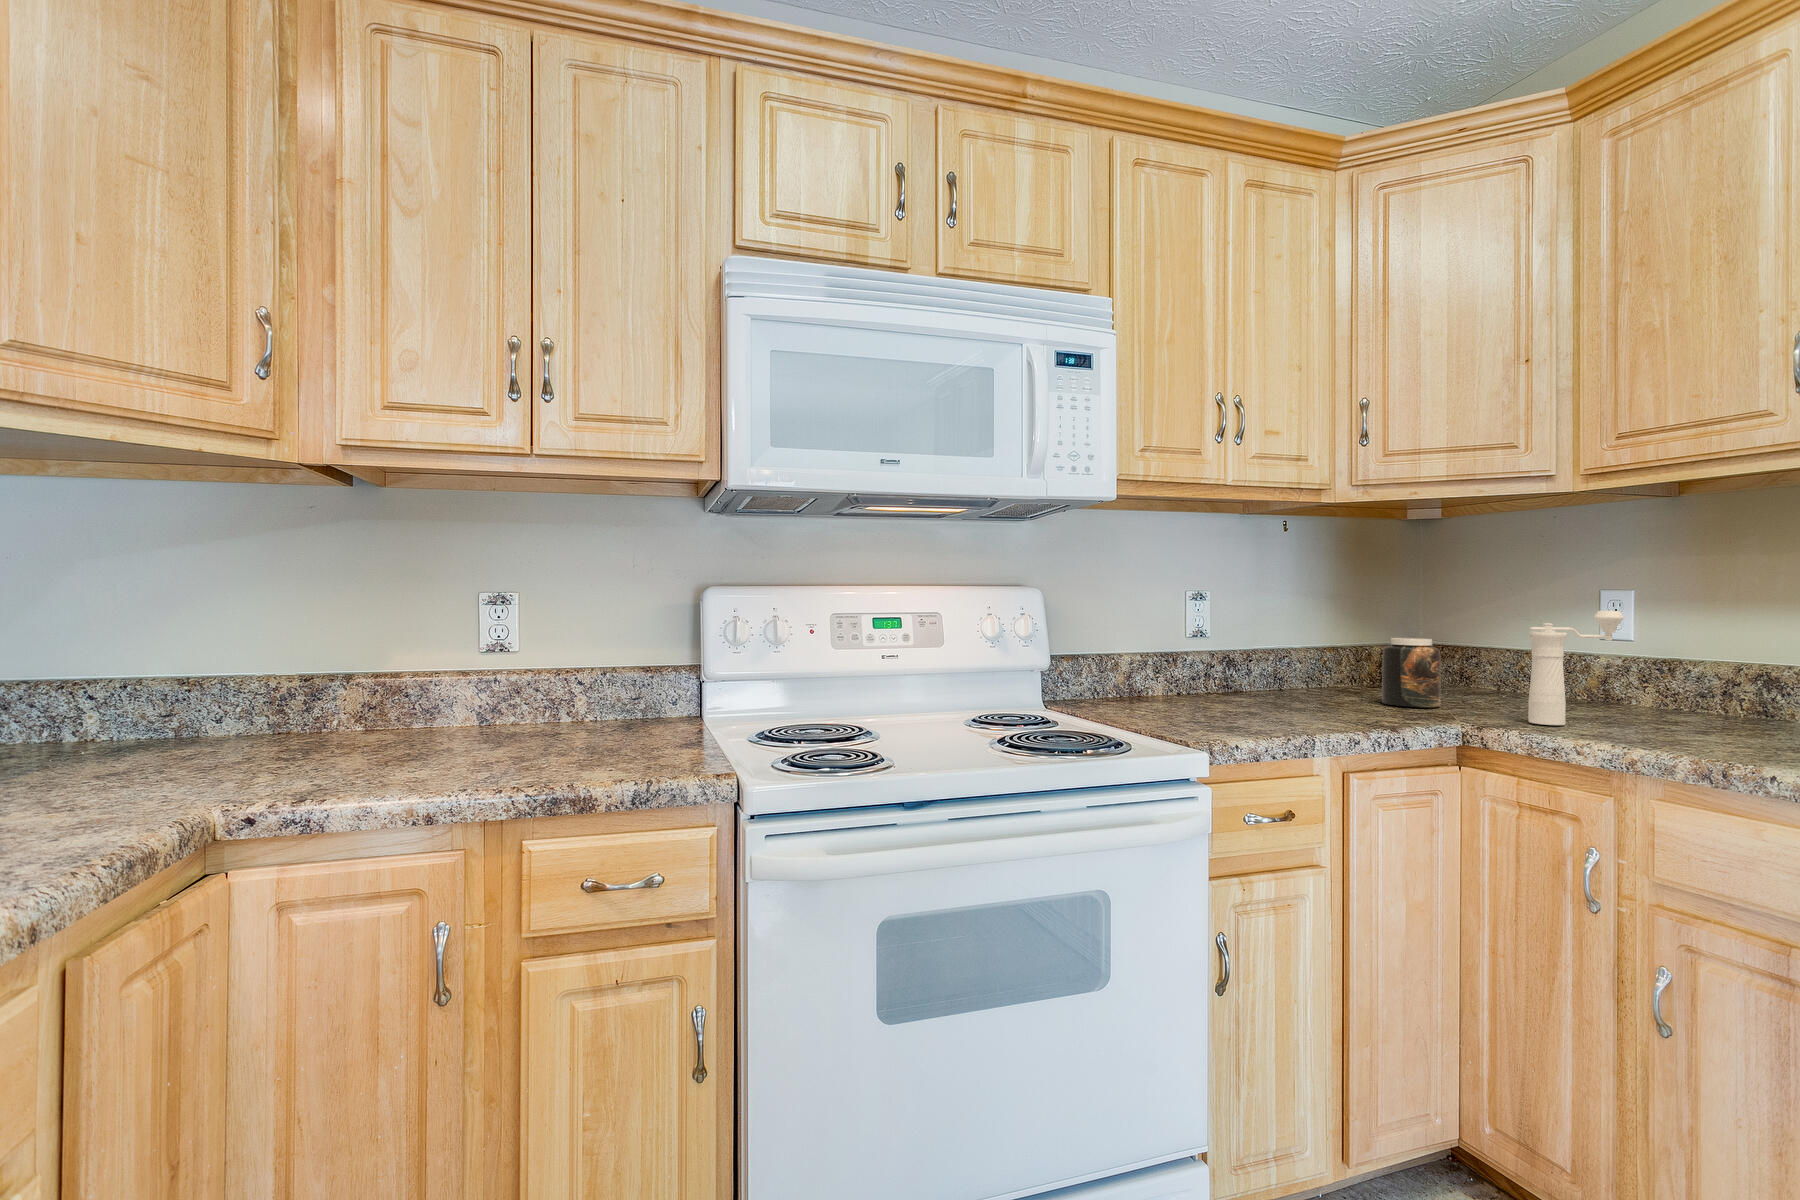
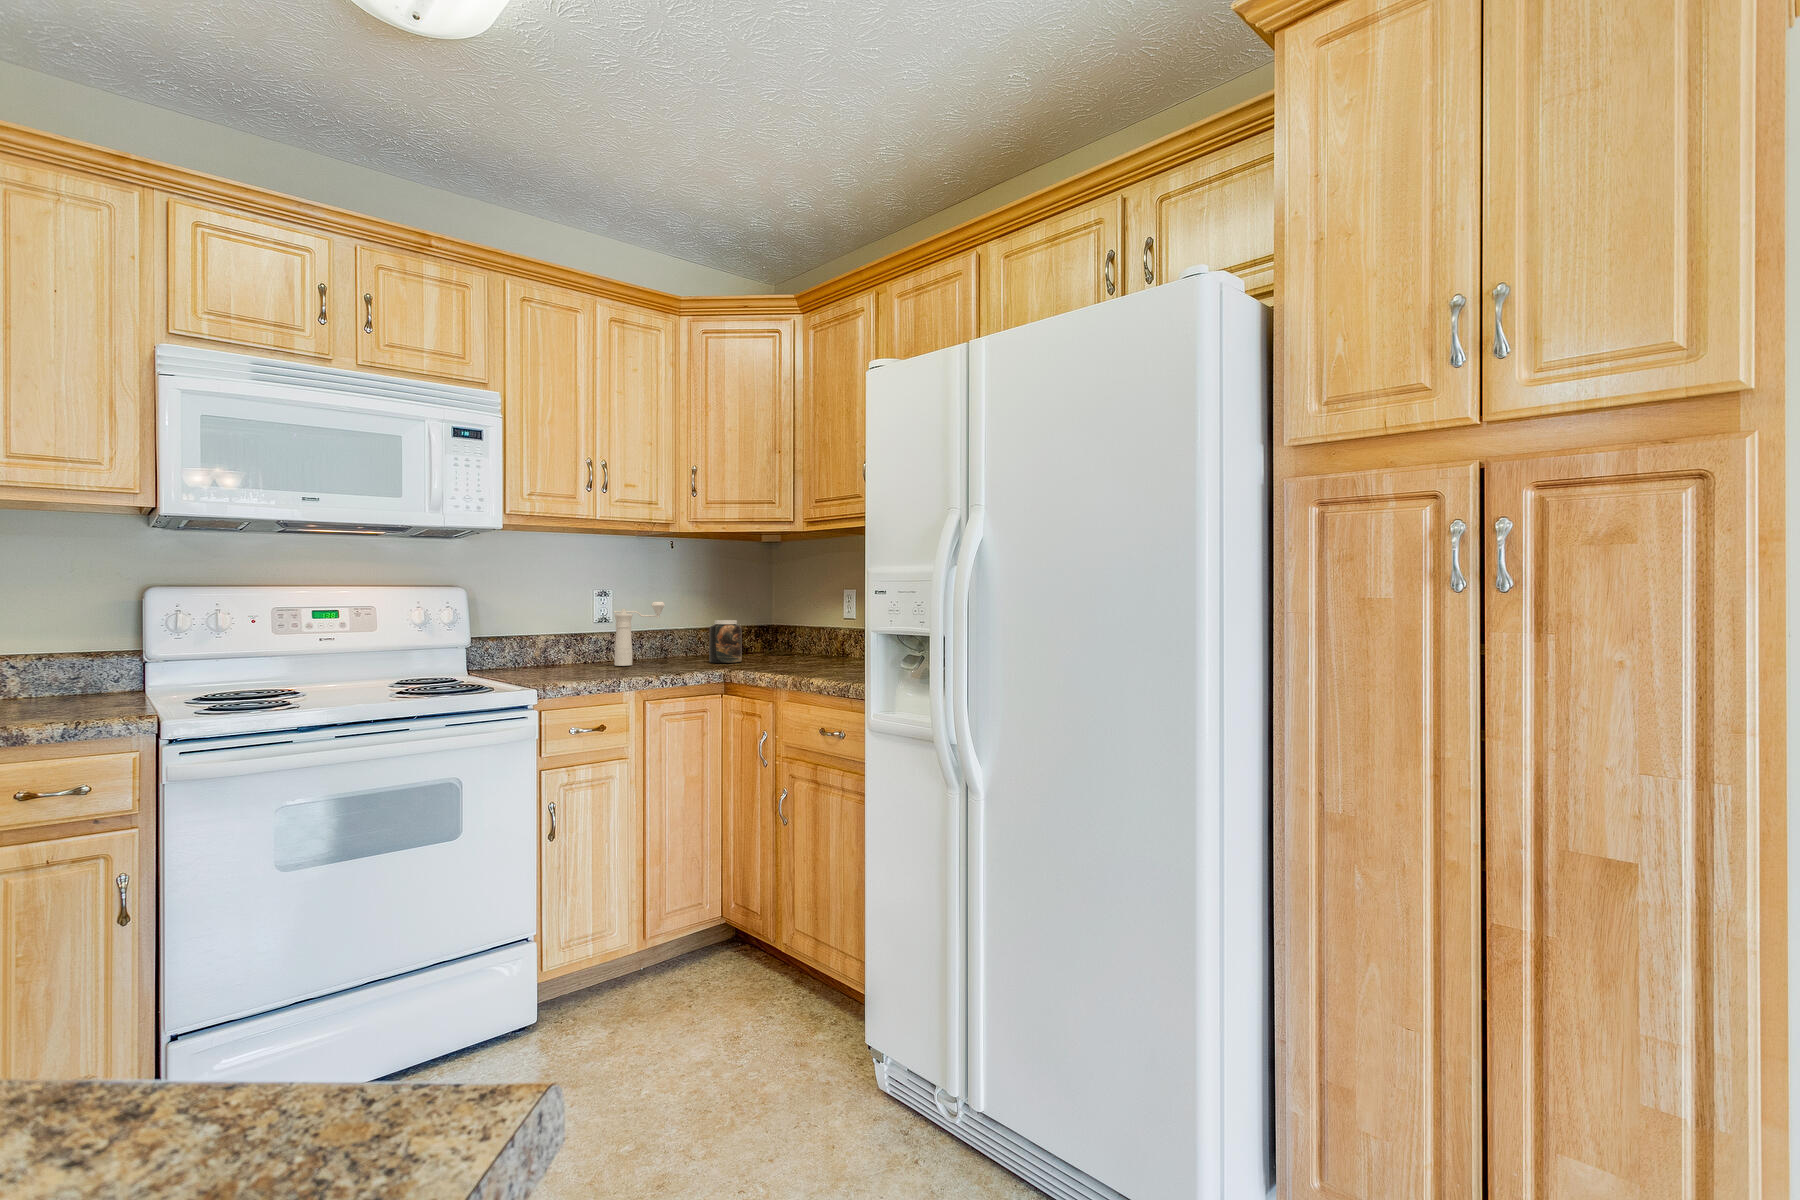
pepper mill: present [1528,611,1624,725] -> present [614,602,665,666]

